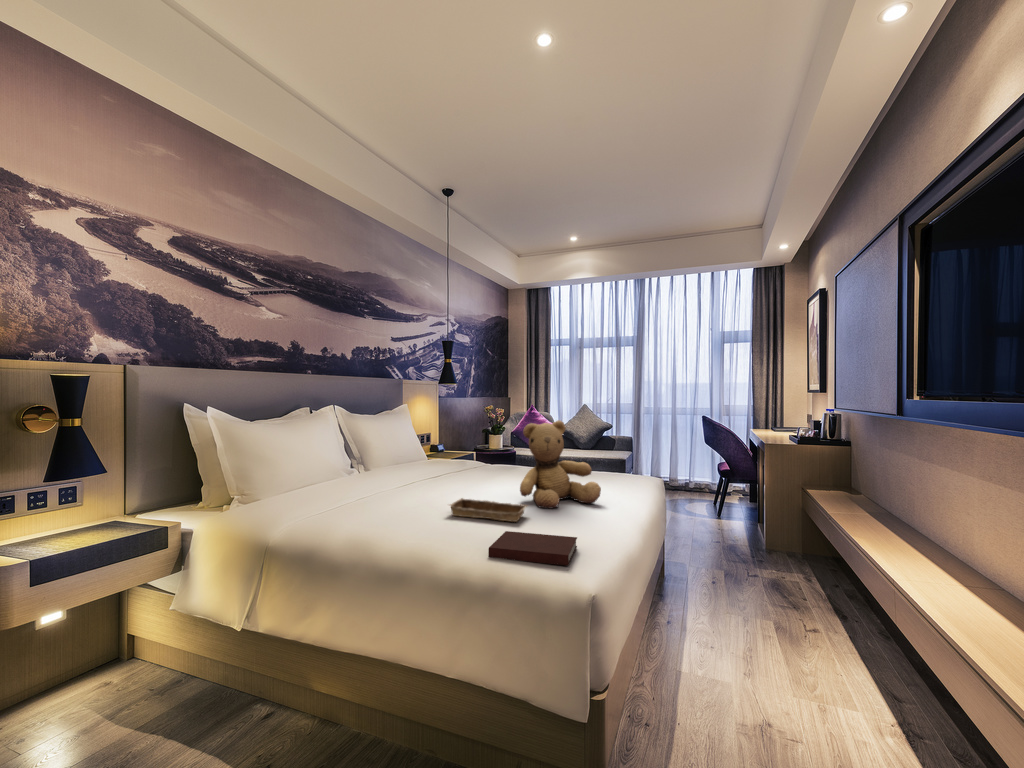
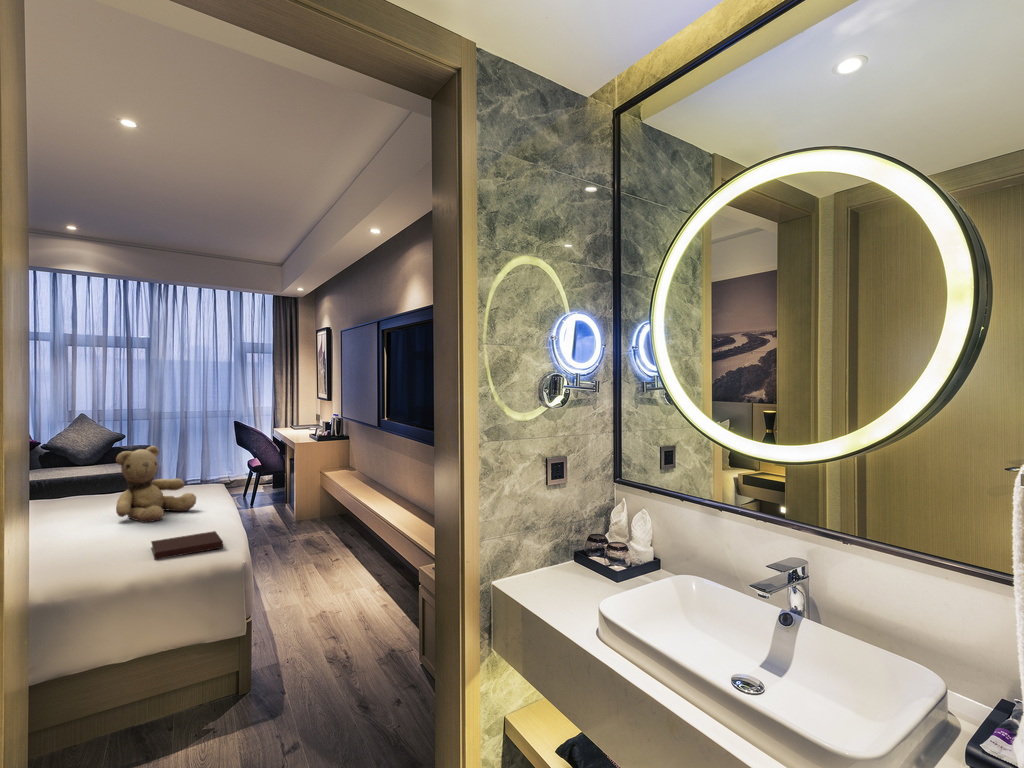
tray: present [450,498,527,522] -> none [60,521,146,546]

